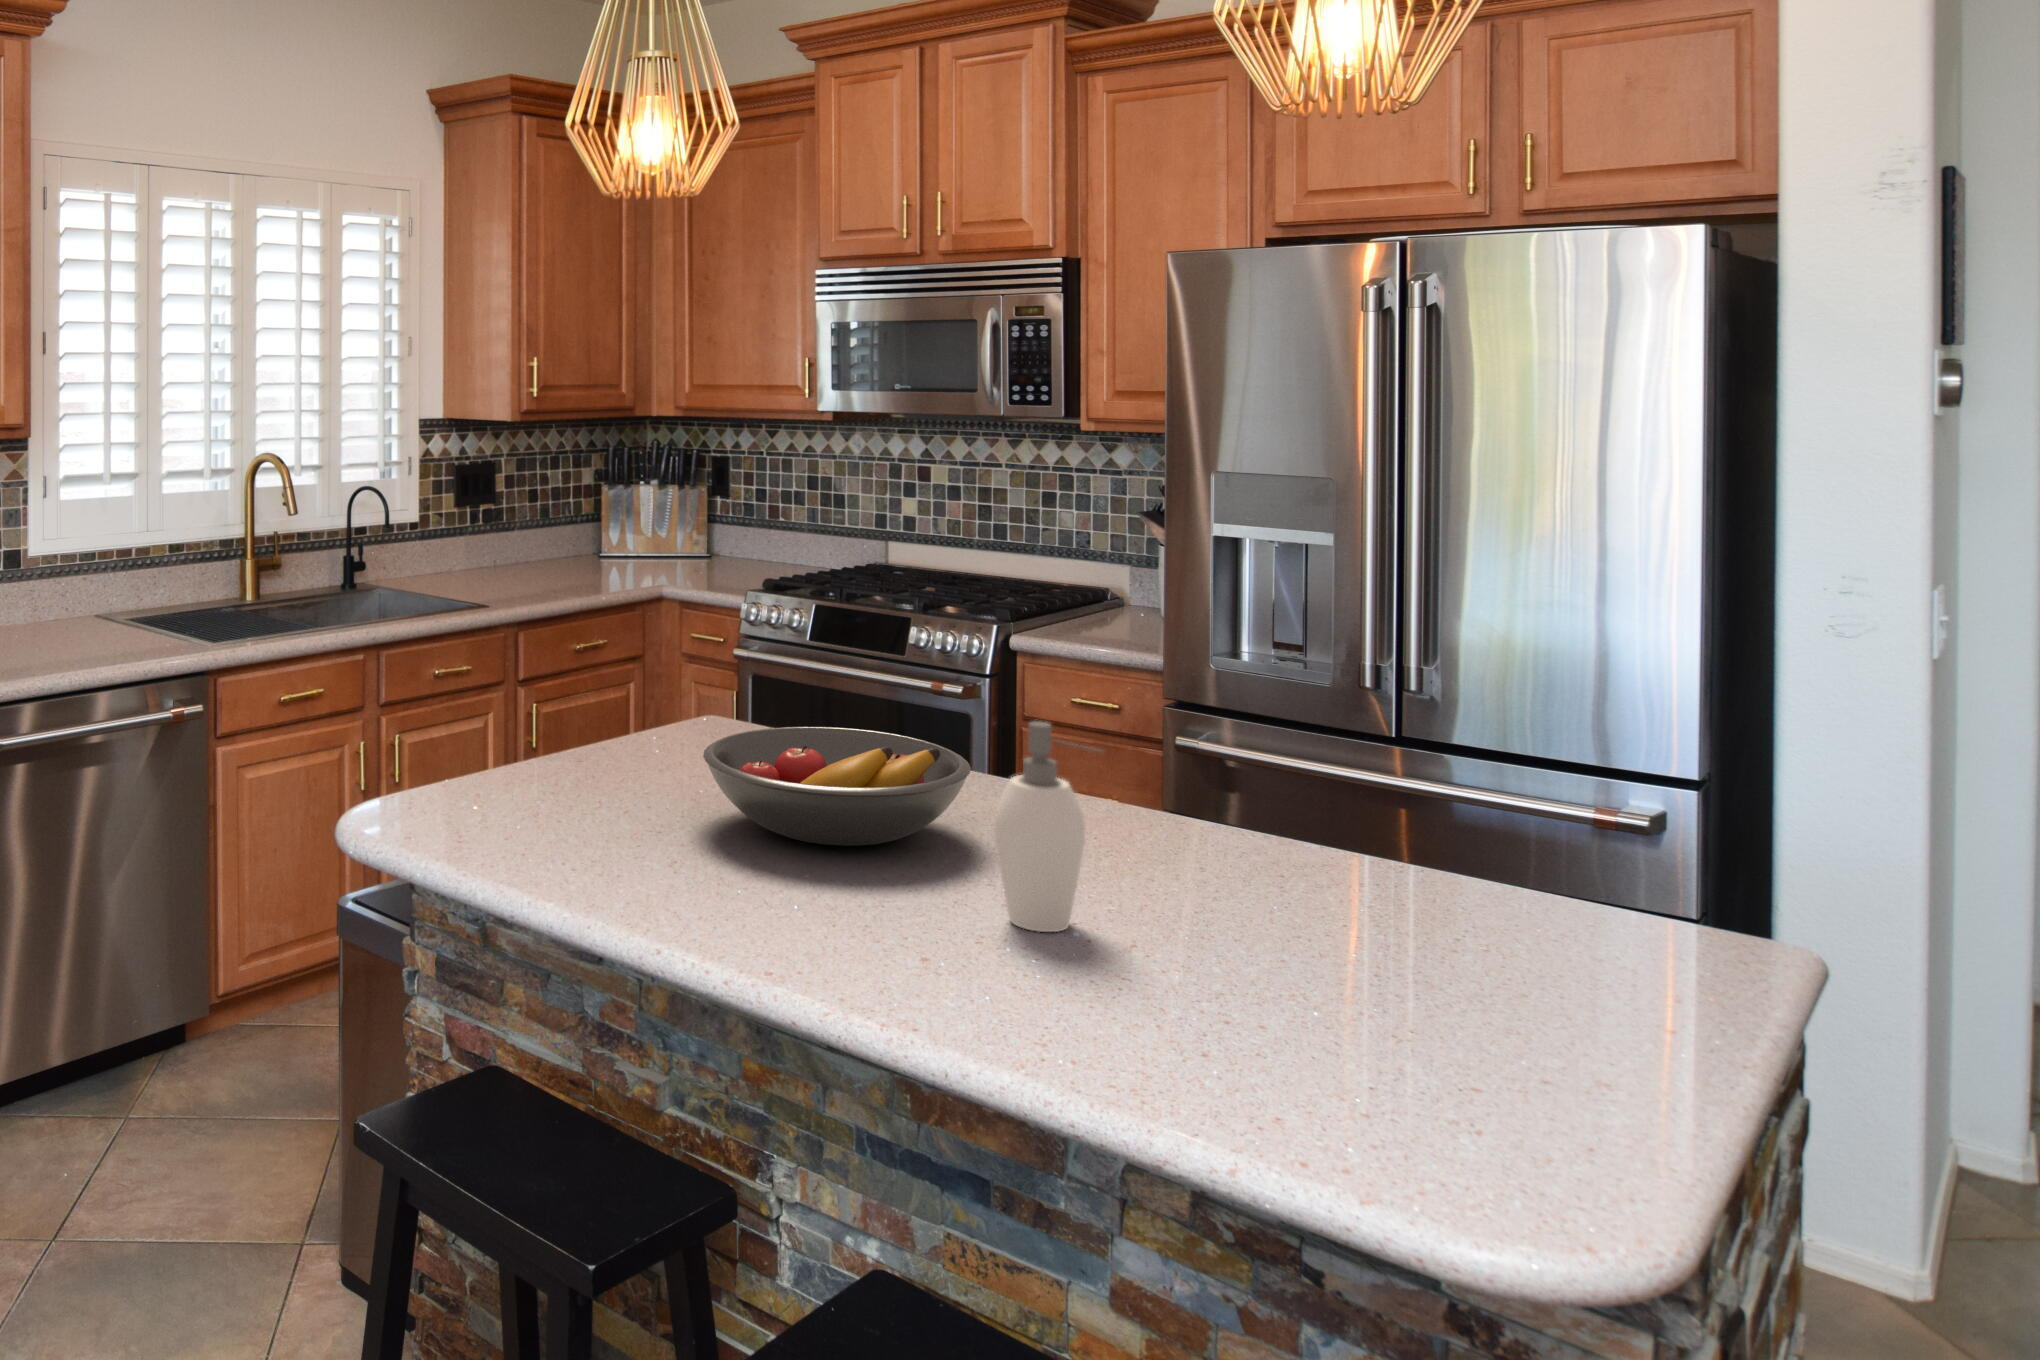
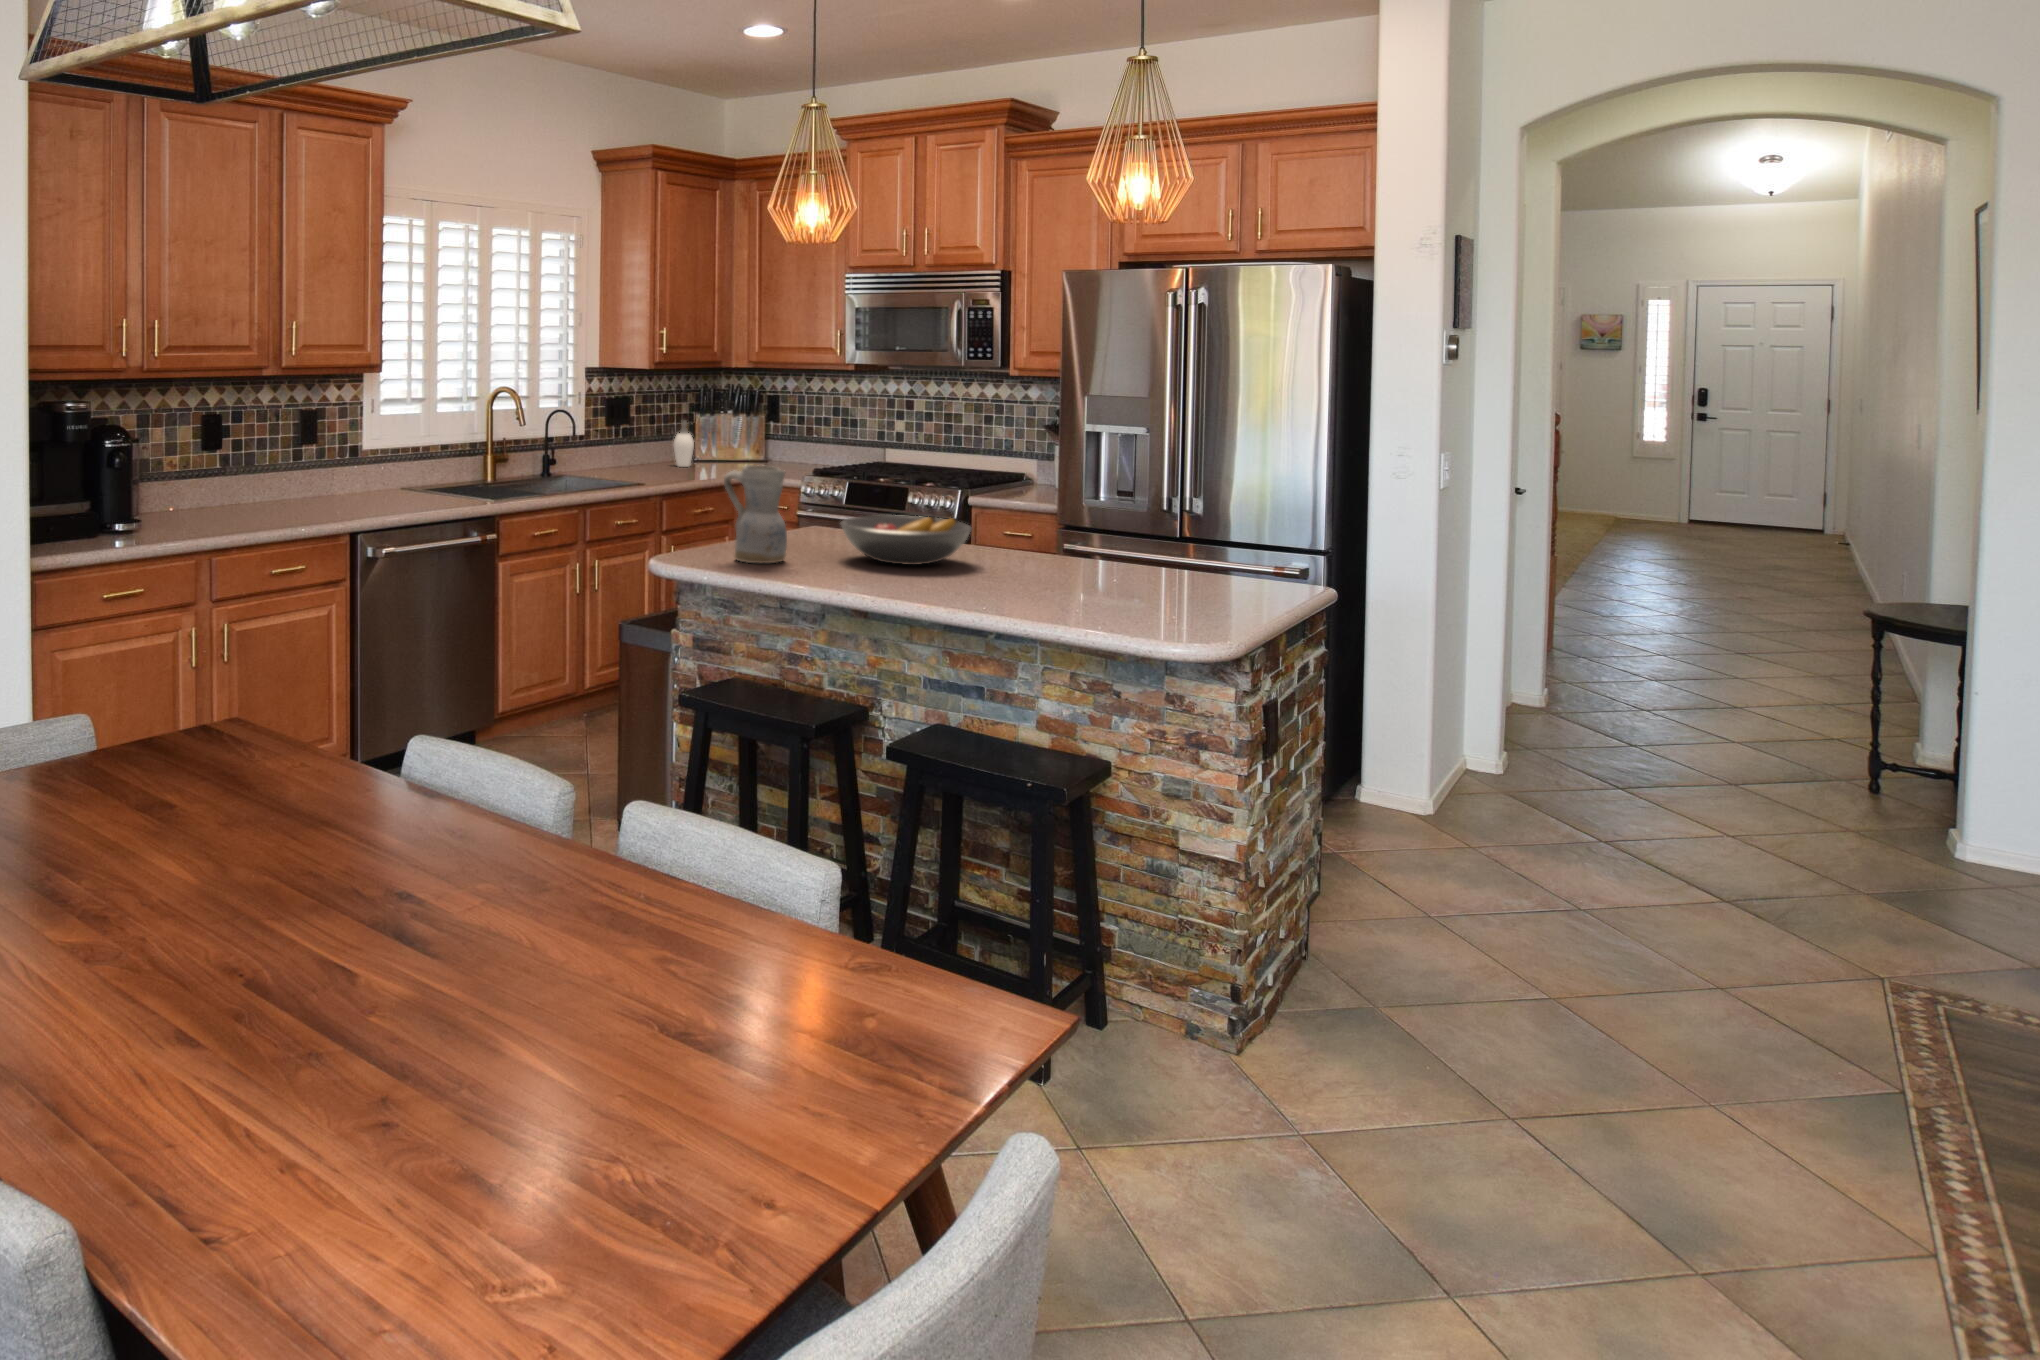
ceramic pitcher: none [469,635,593,839] -> present [724,465,787,563]
soap dispenser: present [994,722,1099,932] -> present [674,420,694,467]

